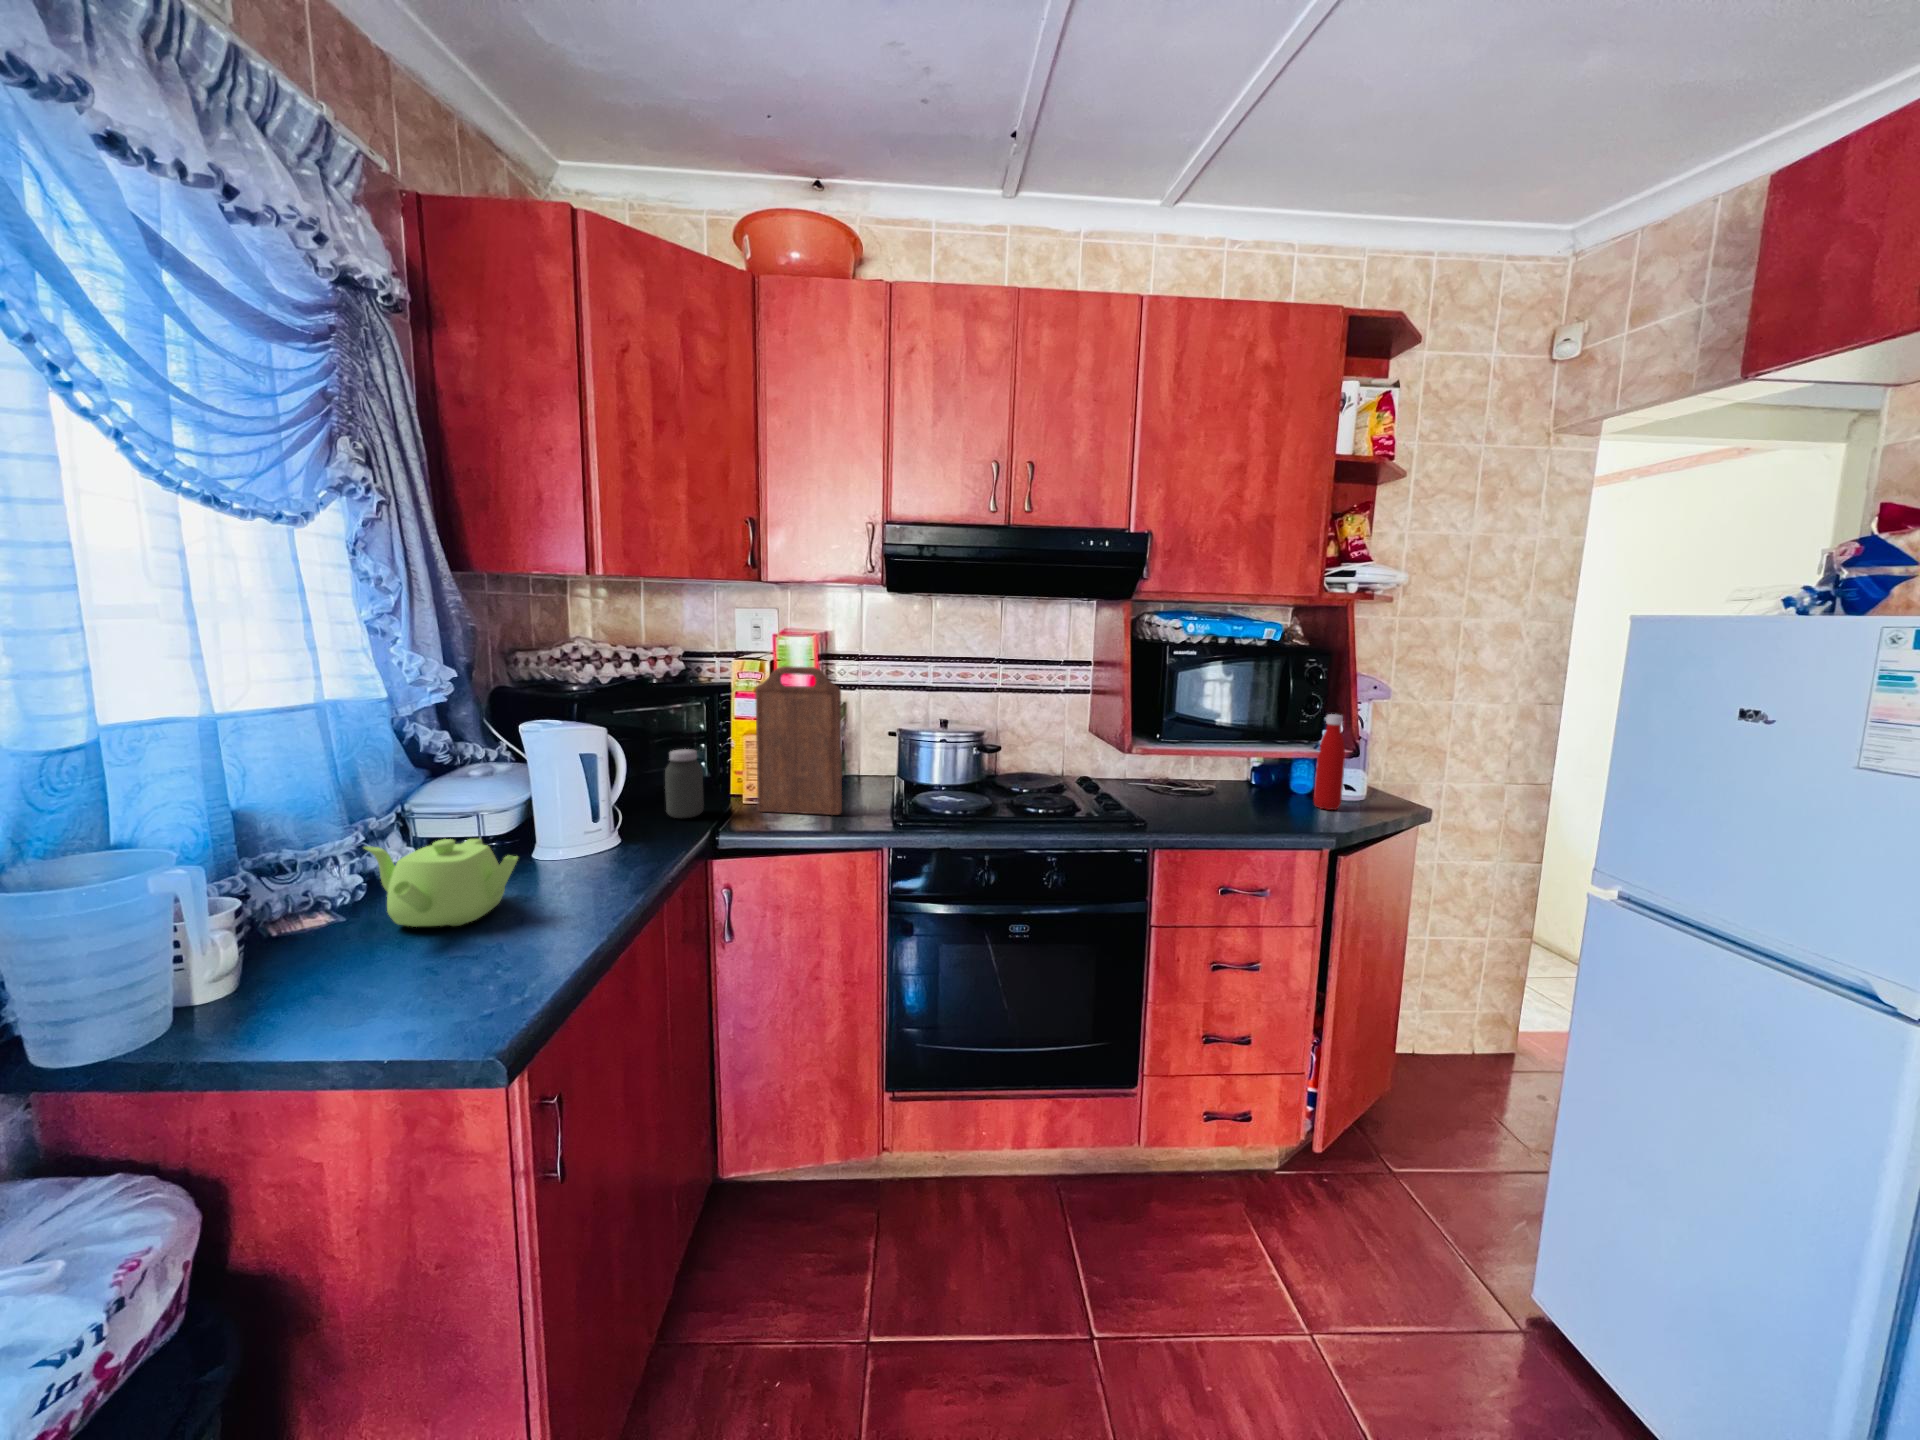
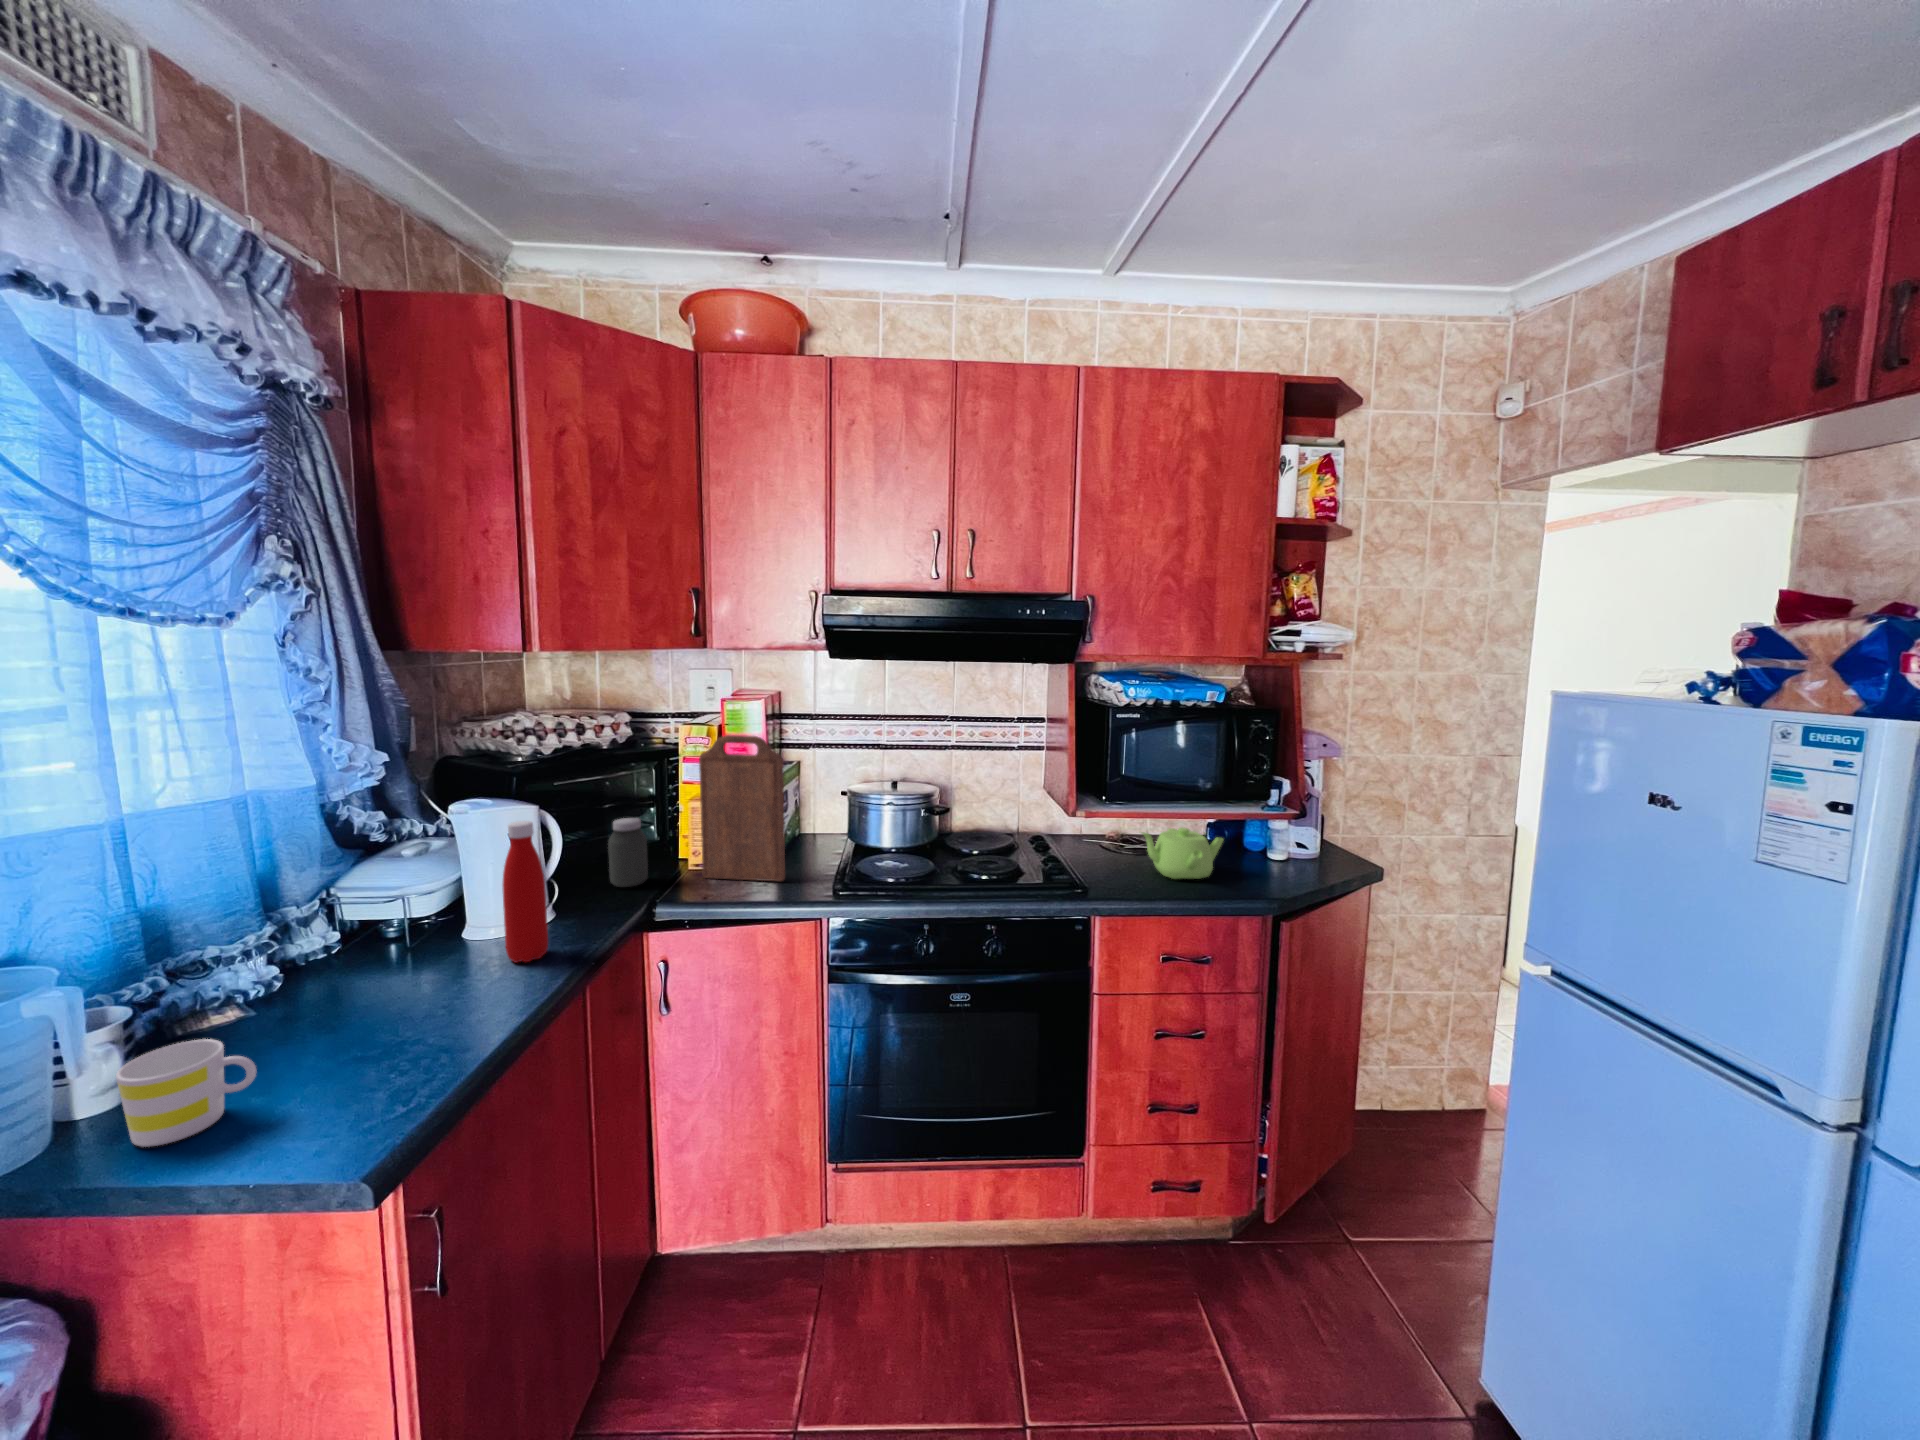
bottle: present [1314,714,1345,810] -> present [503,821,548,963]
teapot: present [364,839,518,927] -> present [1142,827,1223,879]
mug: none [248,928,380,1026] -> present [116,1039,256,1147]

